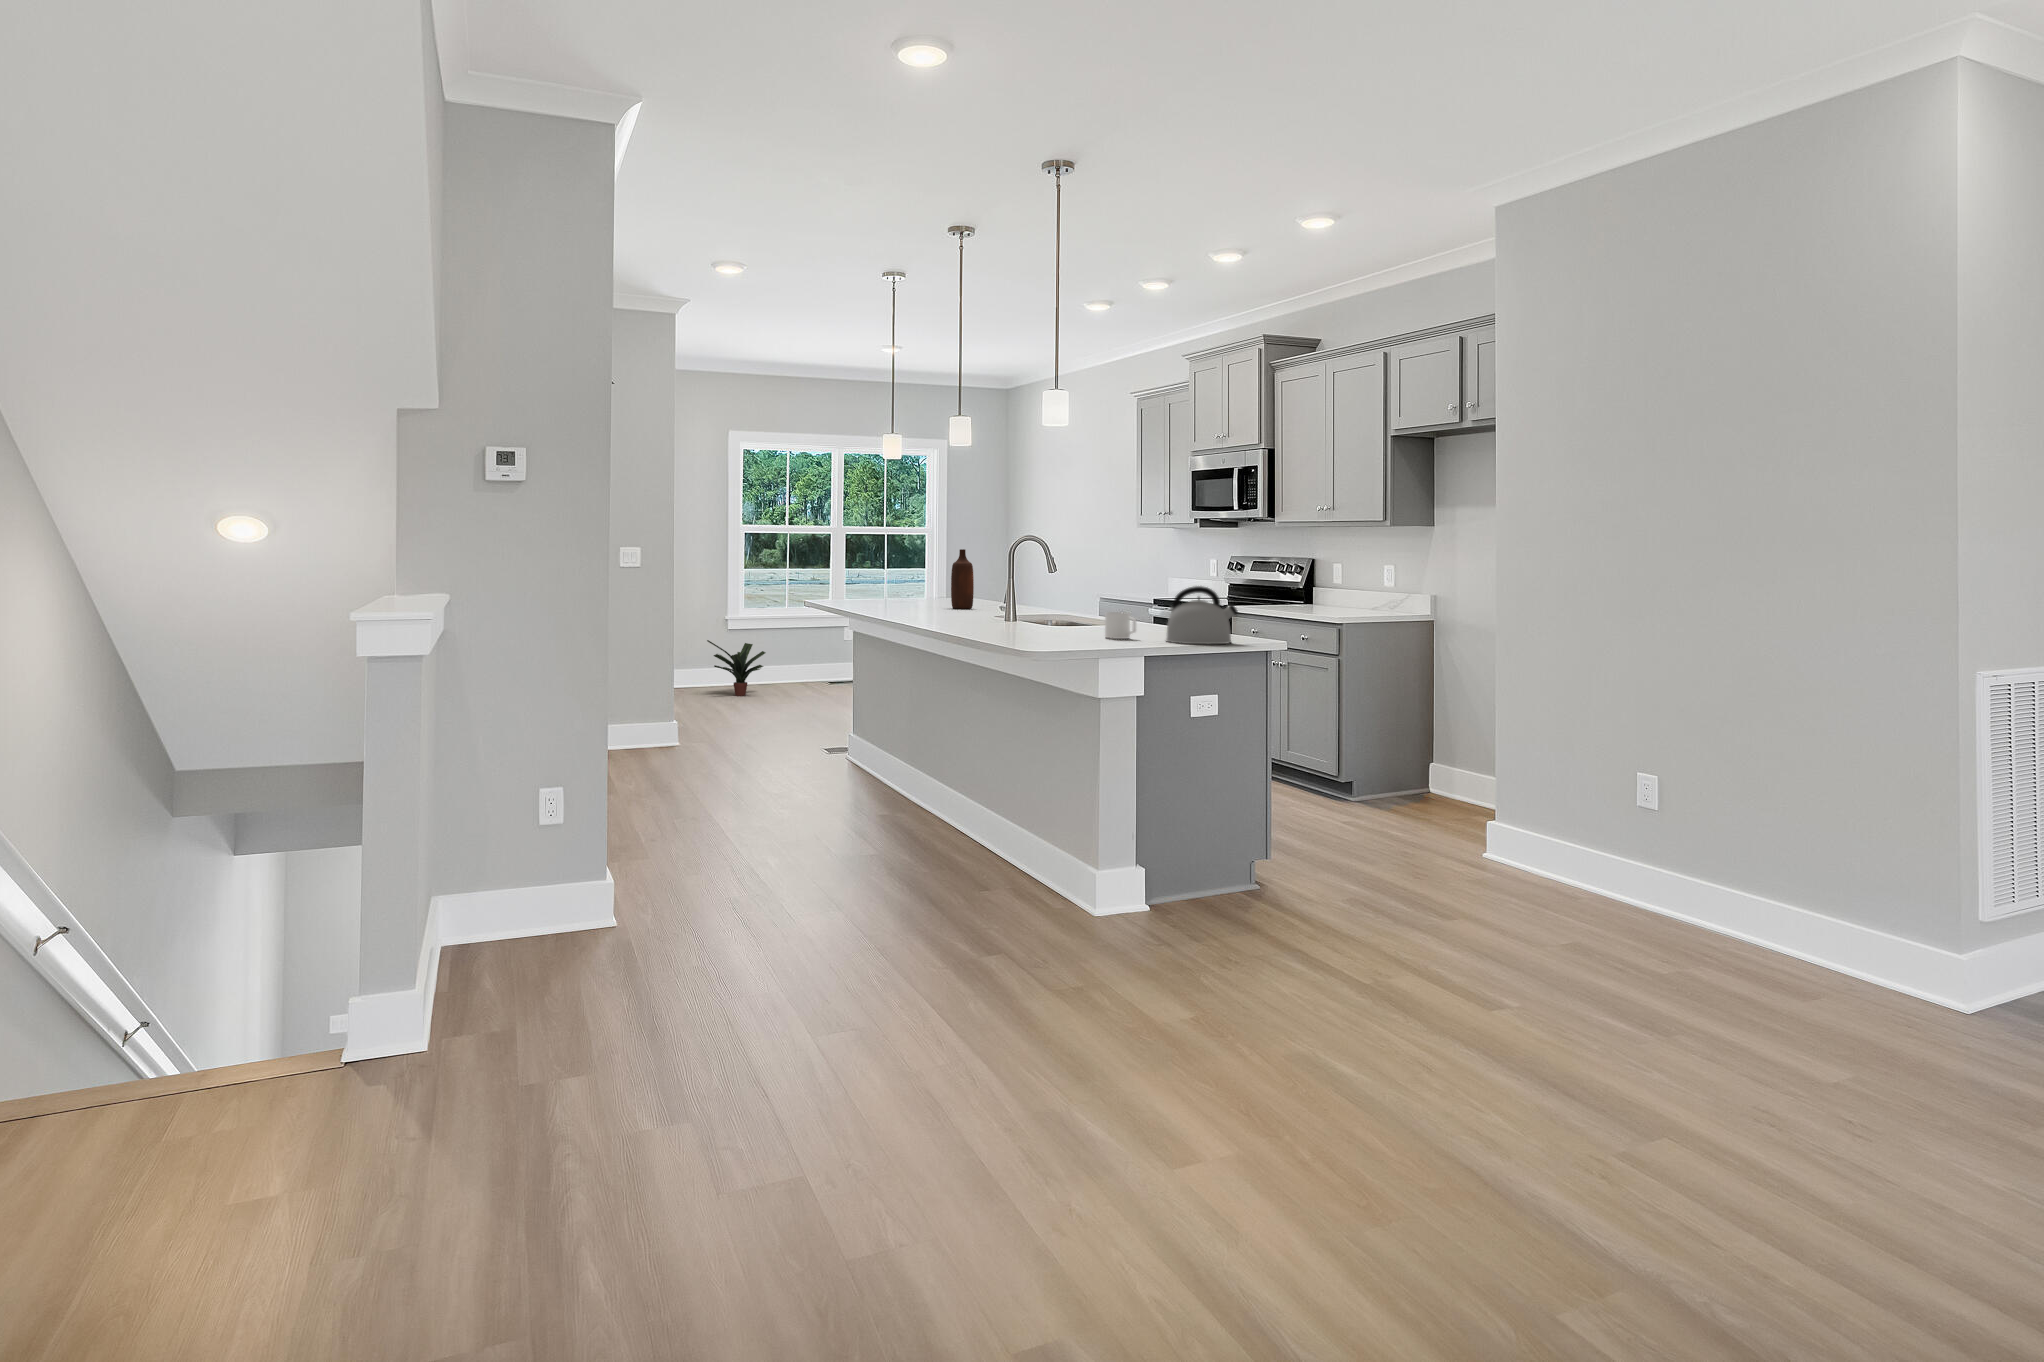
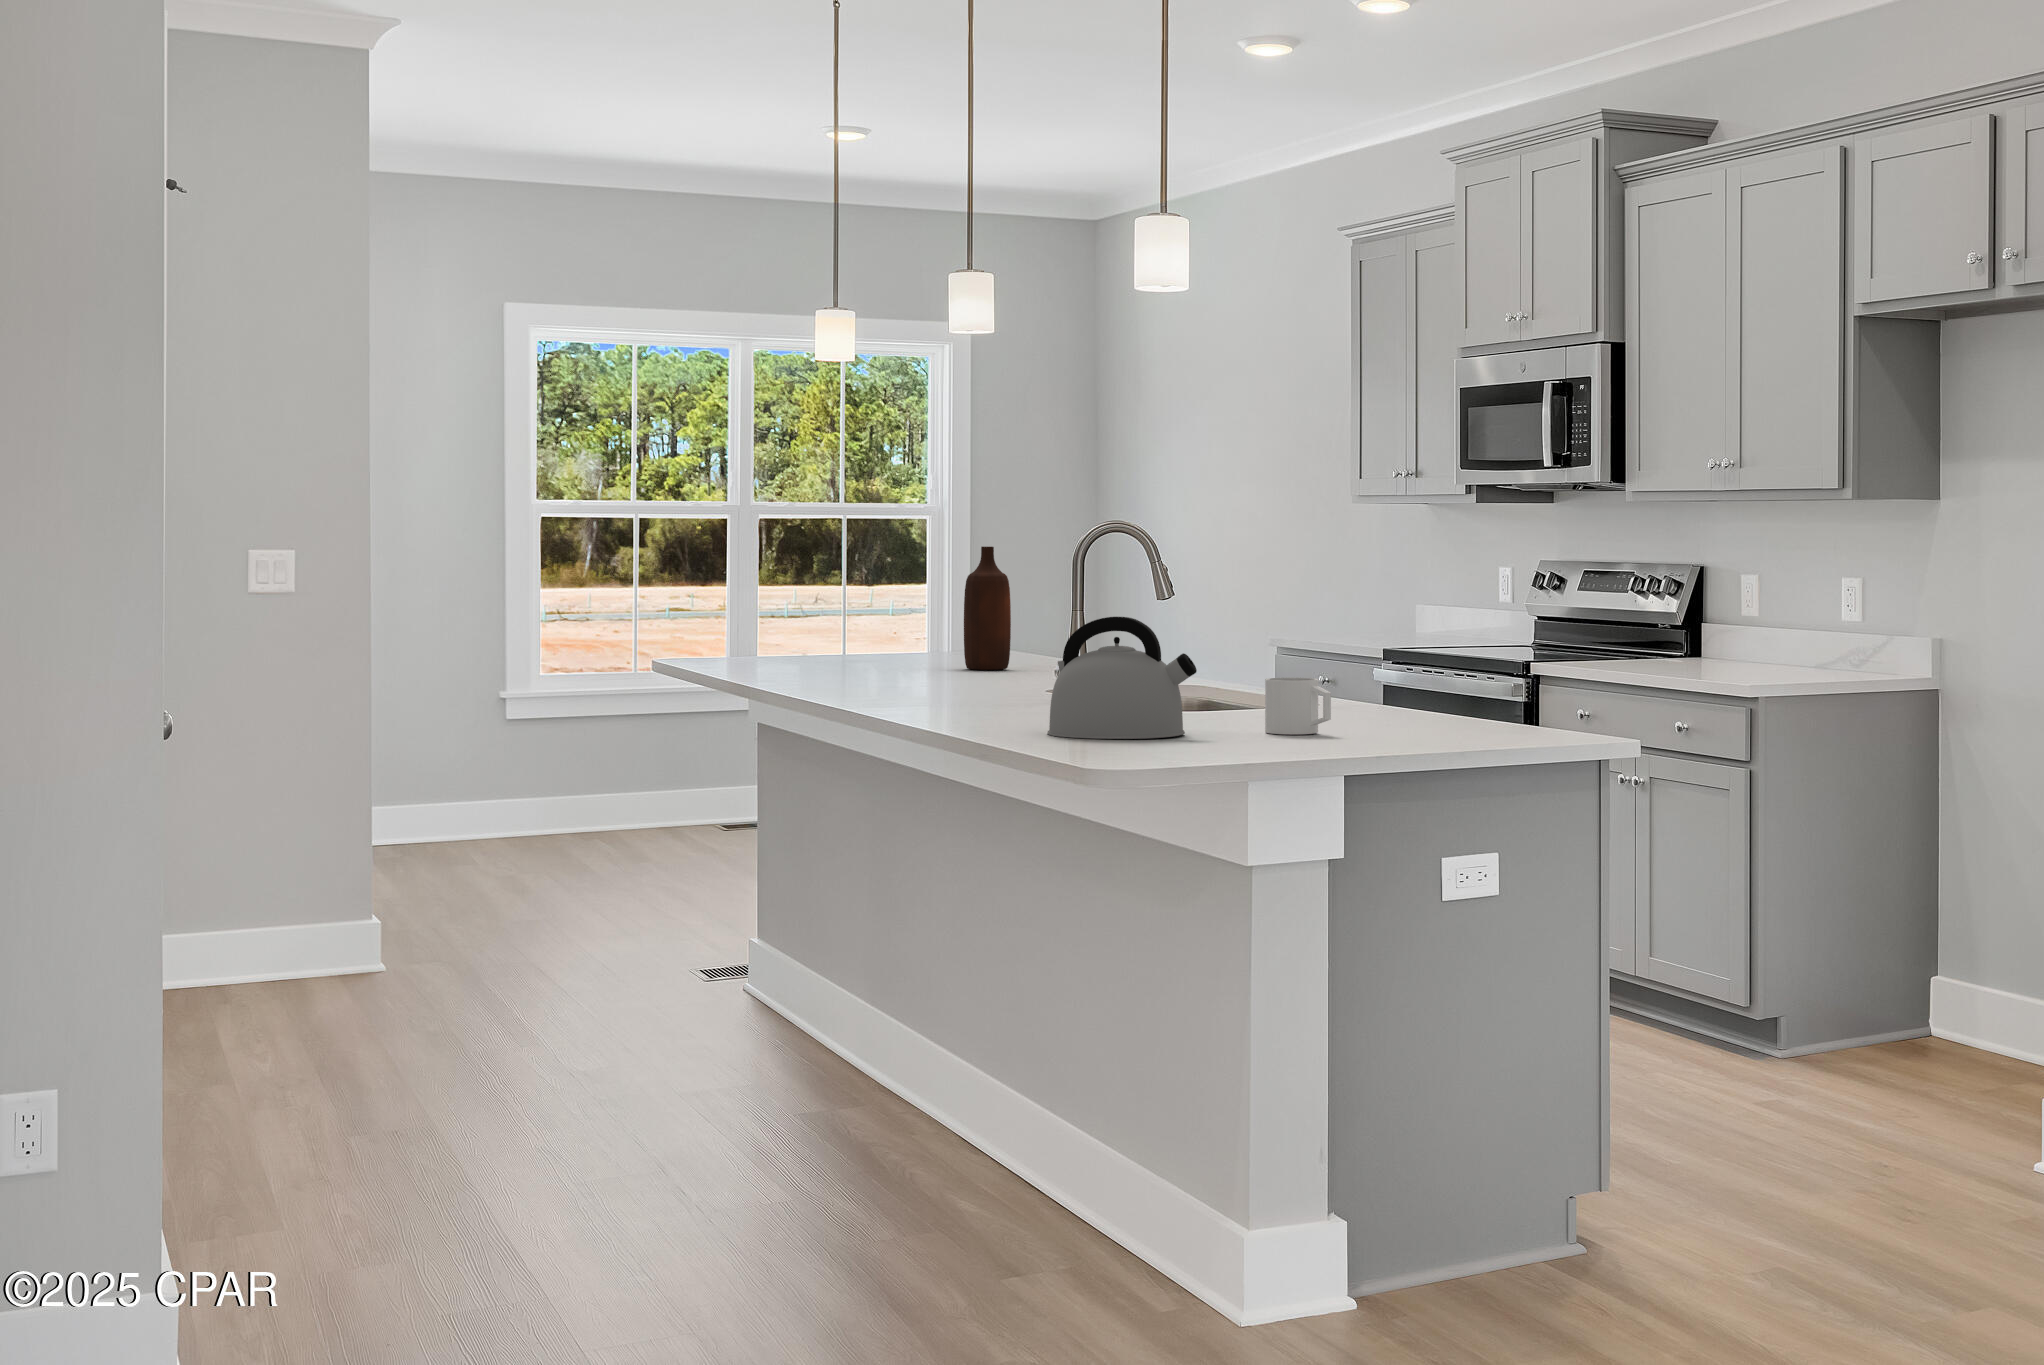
kettle: present [1166,586,1238,644] -> present [1047,617,1197,739]
potted plant: present [707,640,766,696] -> none [466,737,594,852]

